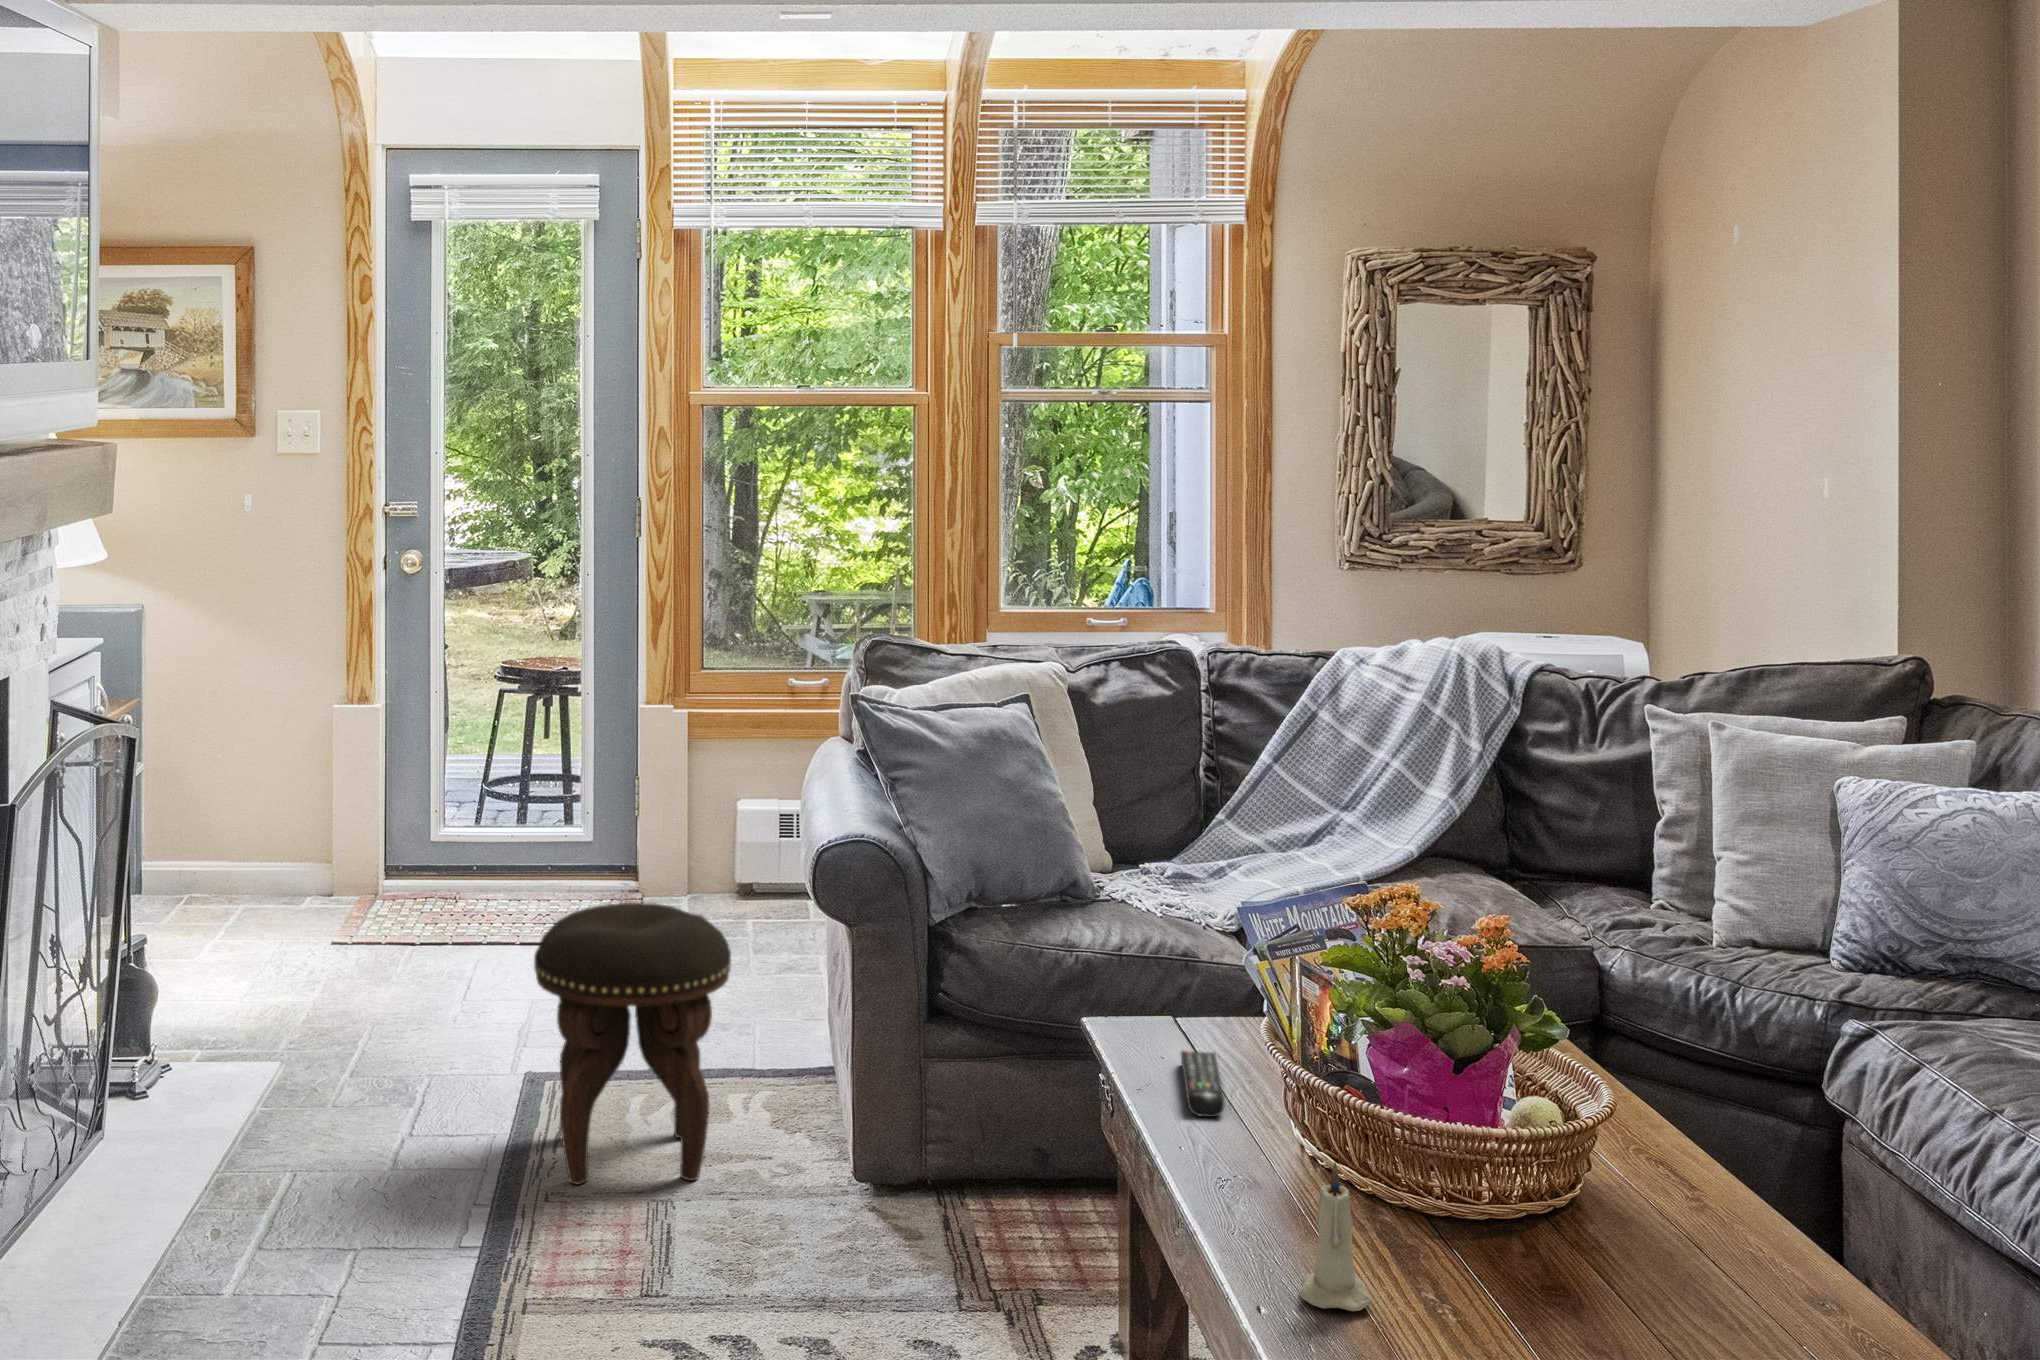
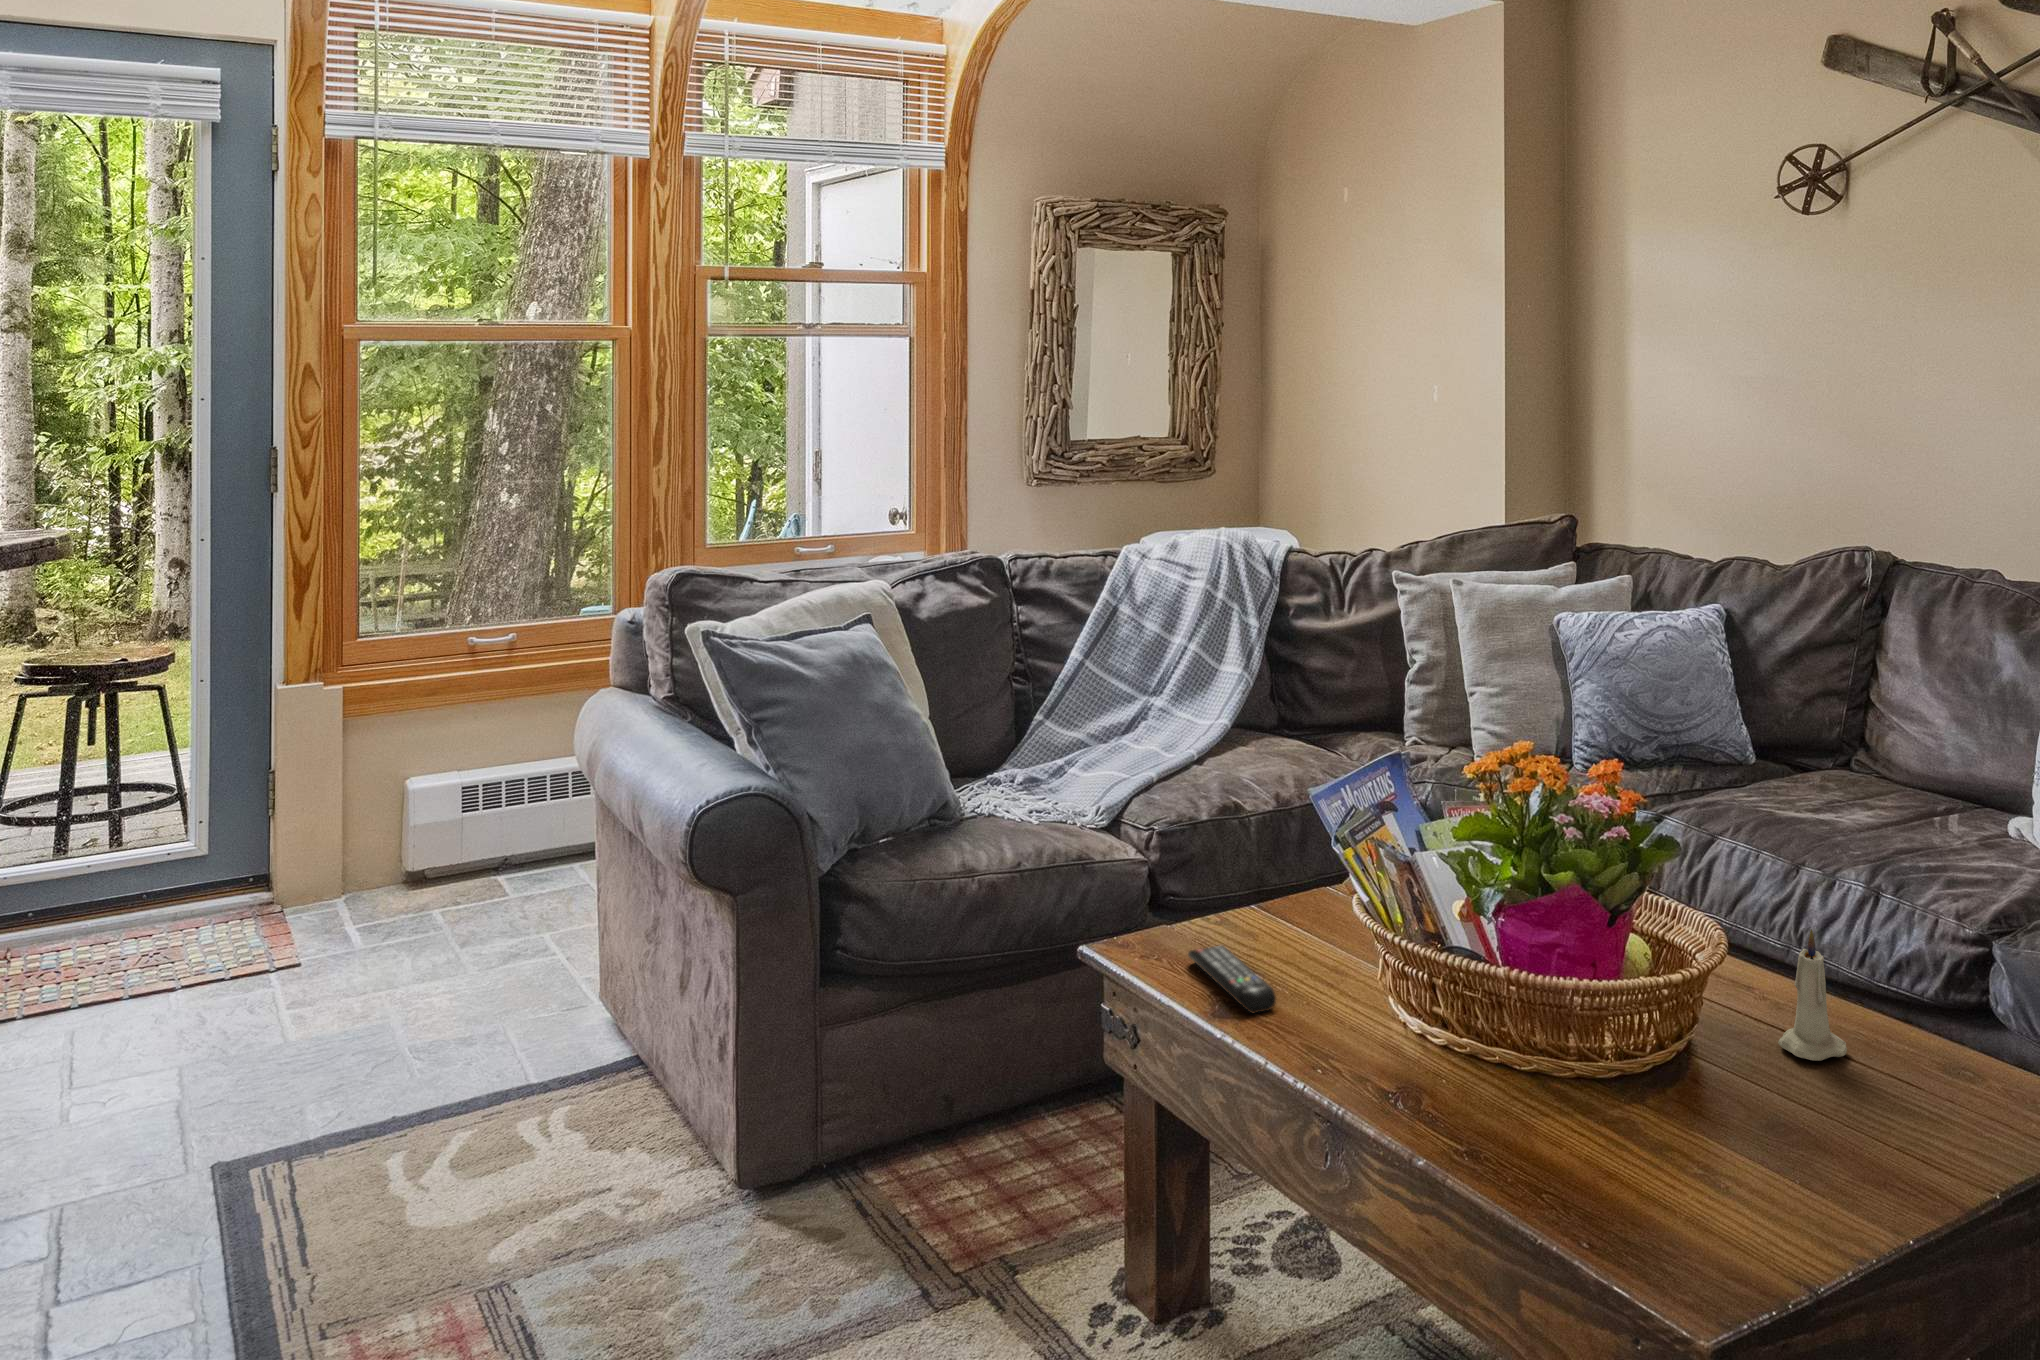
footstool: present [534,903,731,1184] -> none [296,908,565,1277]
candle: present [1300,1163,1372,1311] -> present [1778,929,1847,1061]

